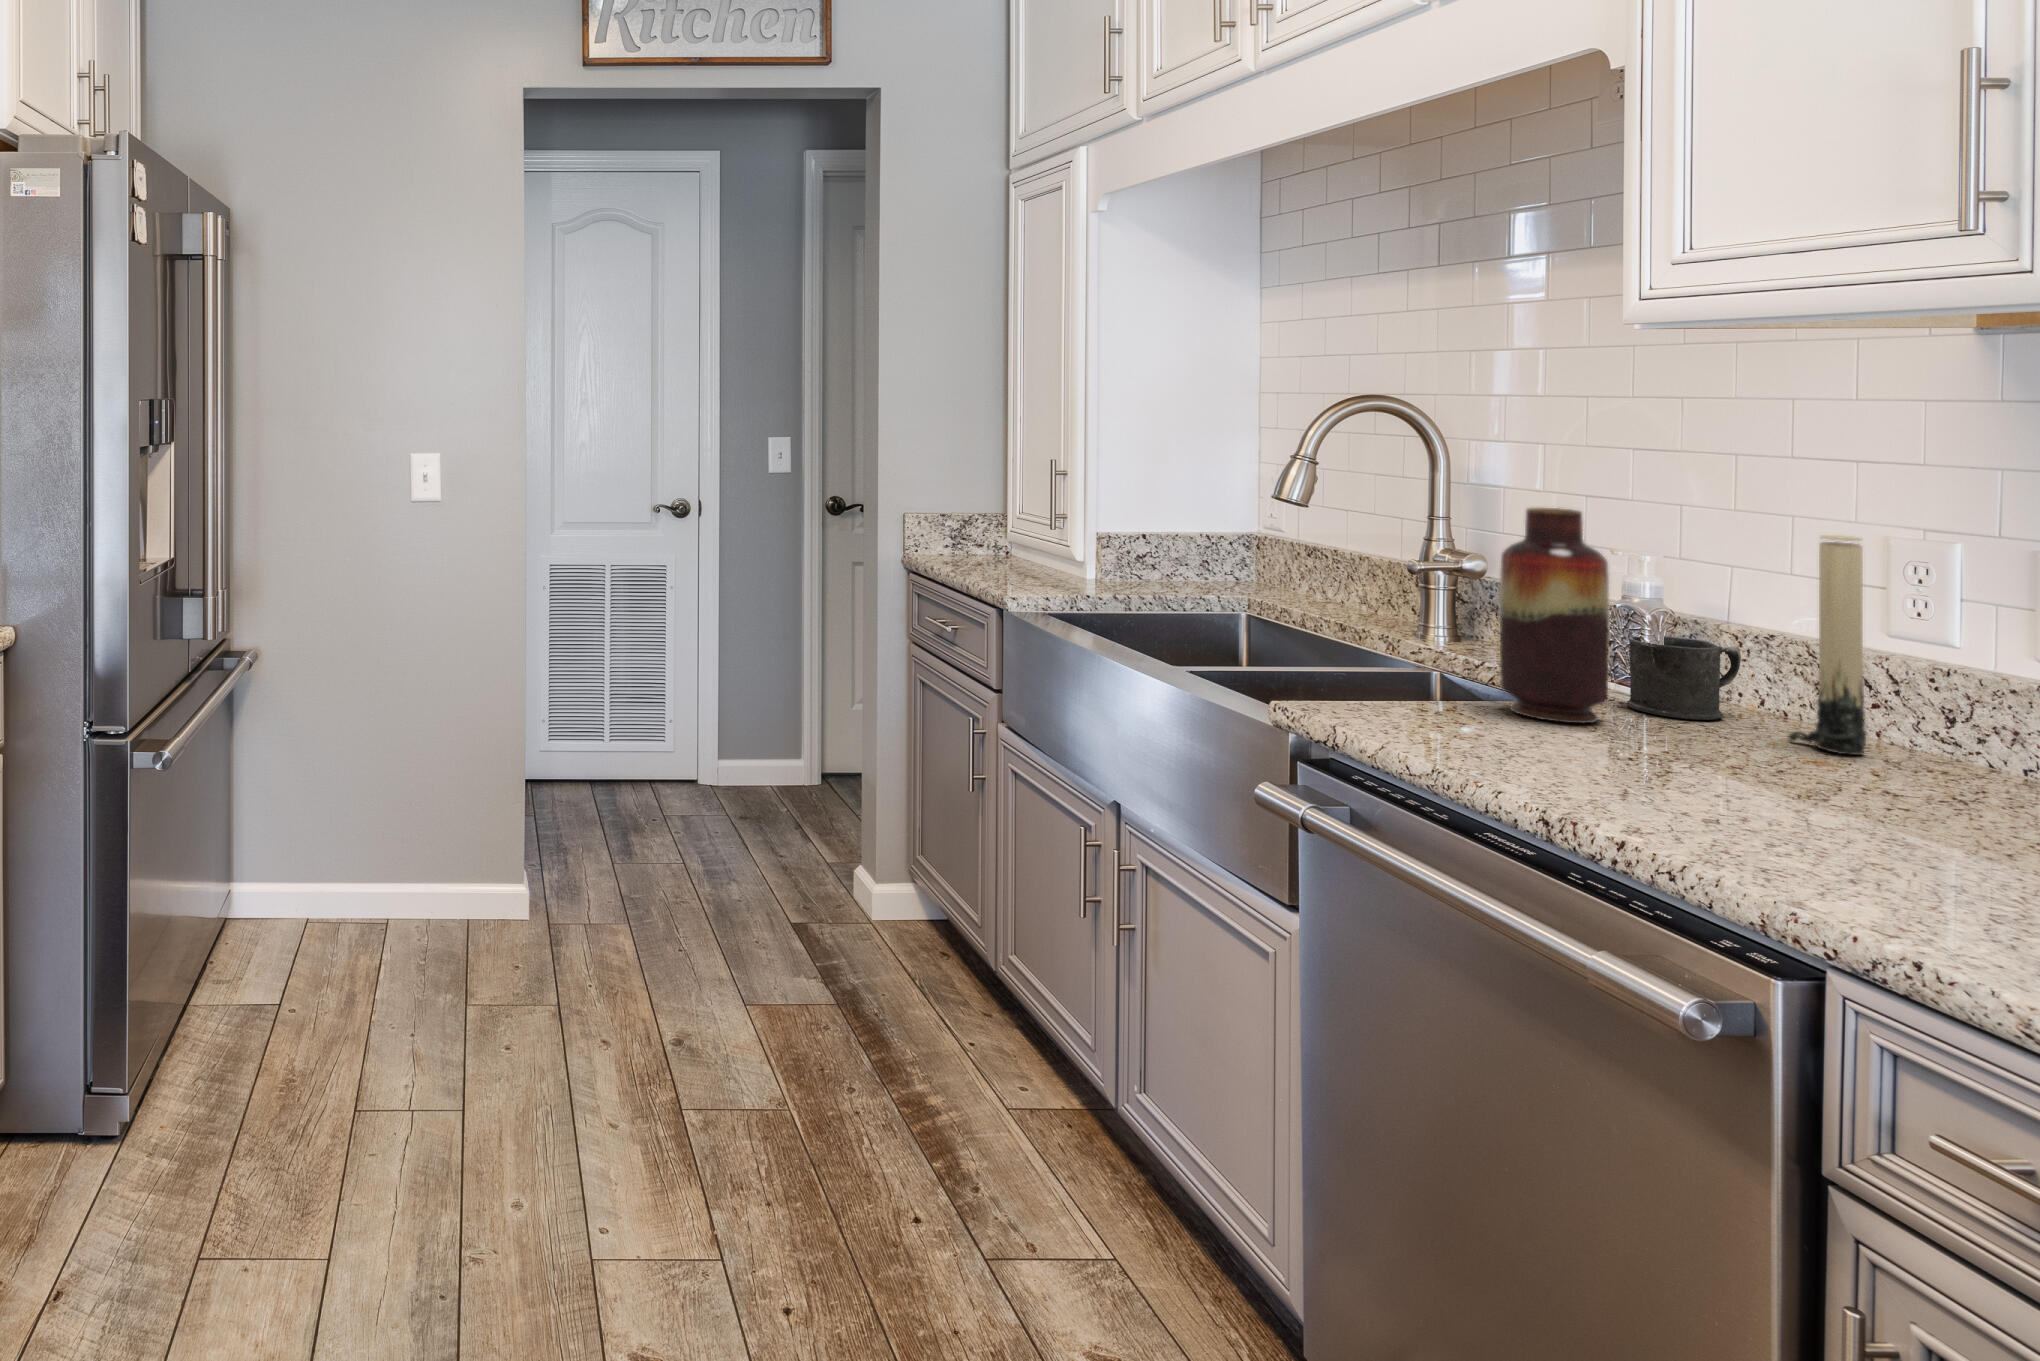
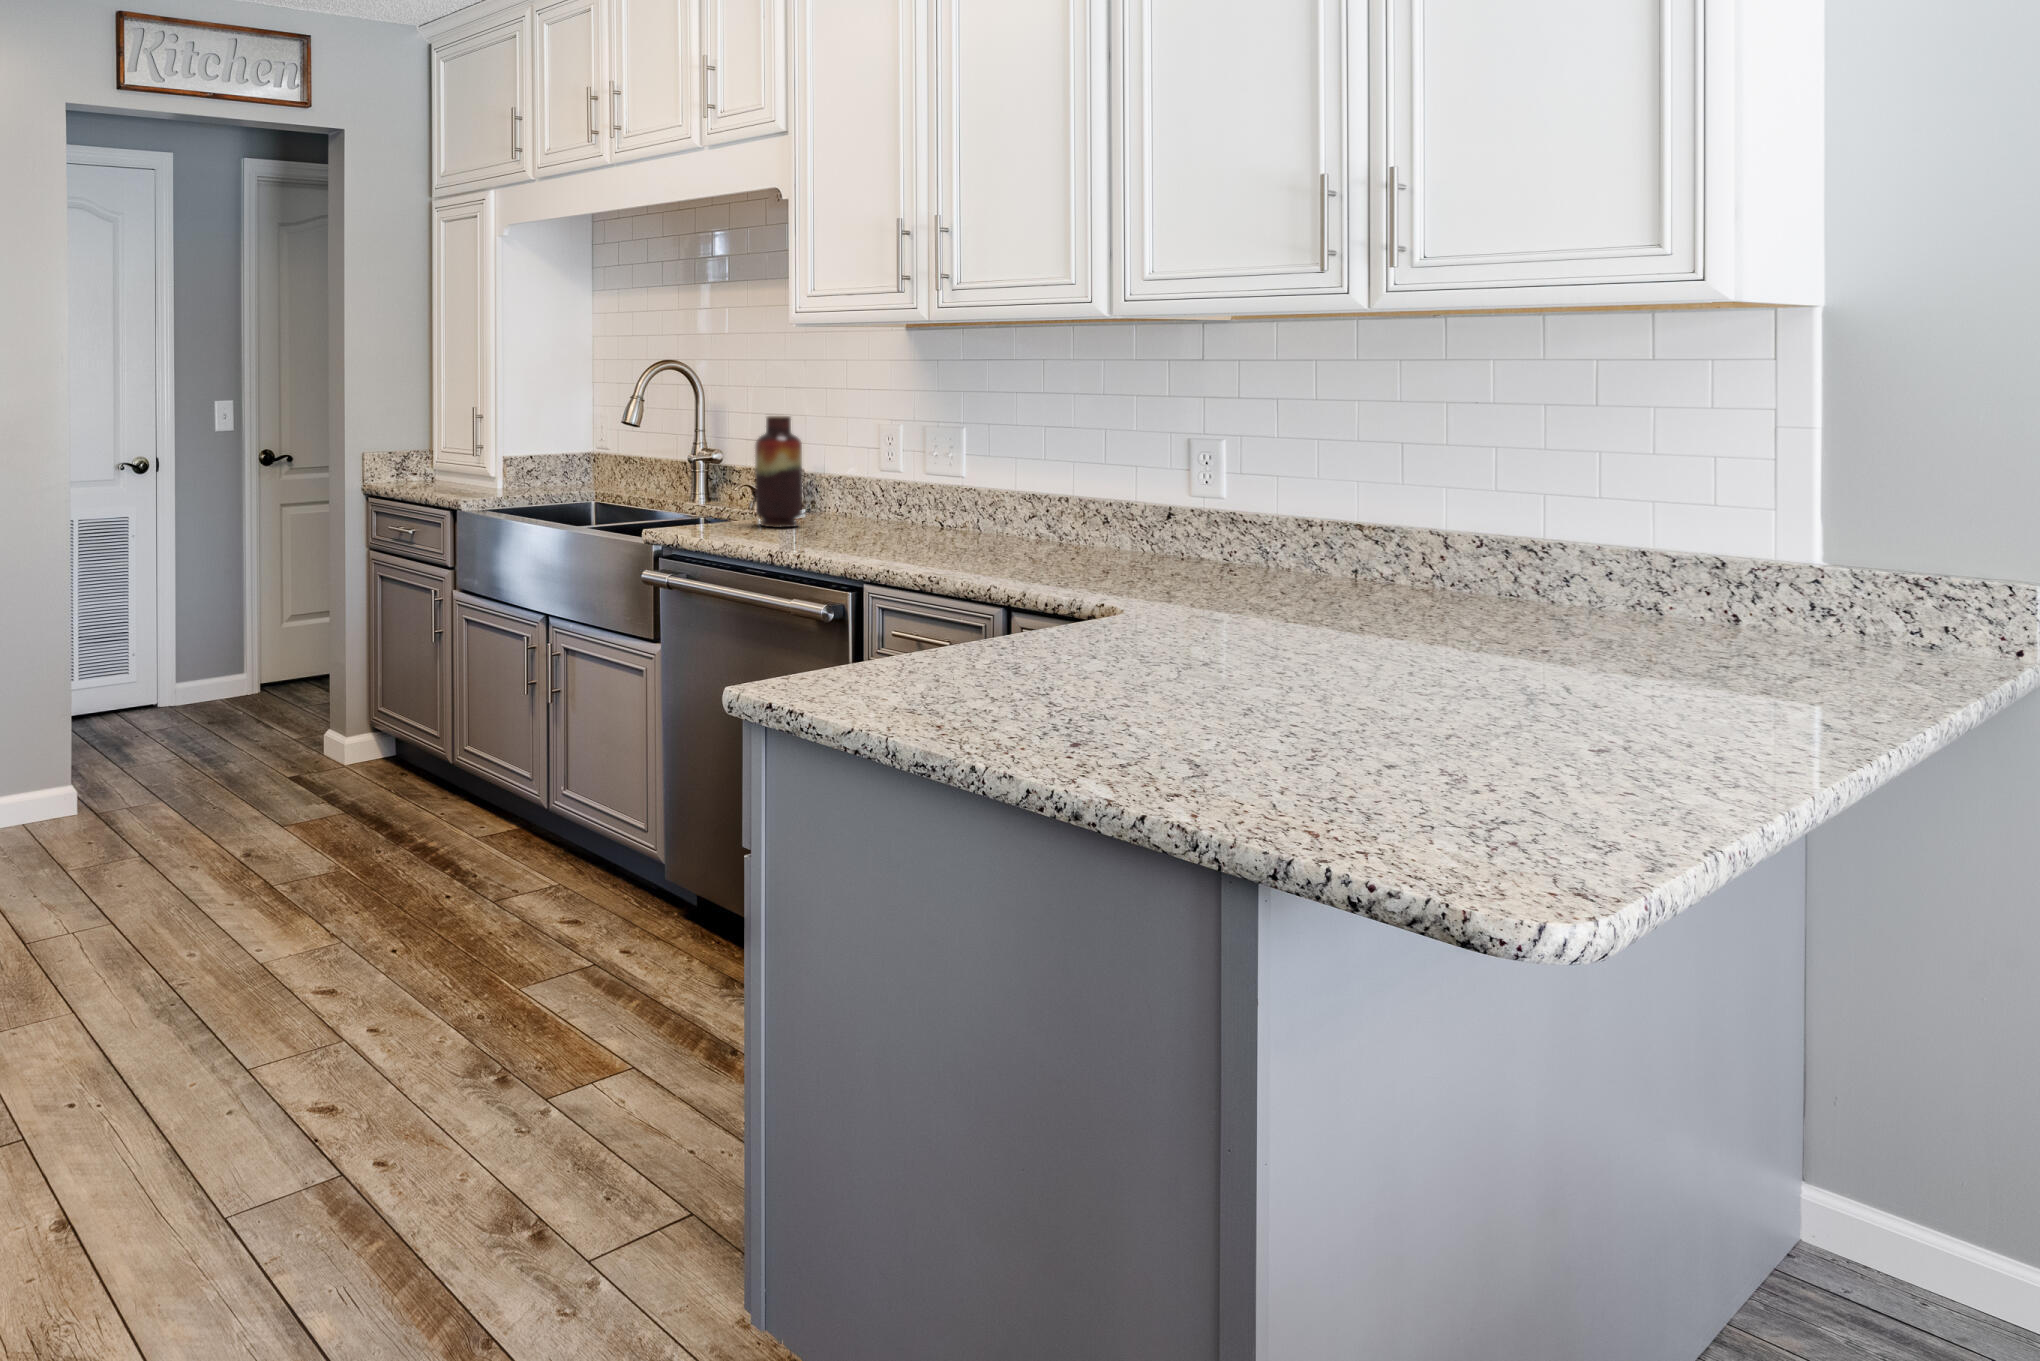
candle: present [1789,535,1867,755] -> none [873,421,902,527]
mug: present [1627,636,1741,720] -> none [808,482,854,522]

